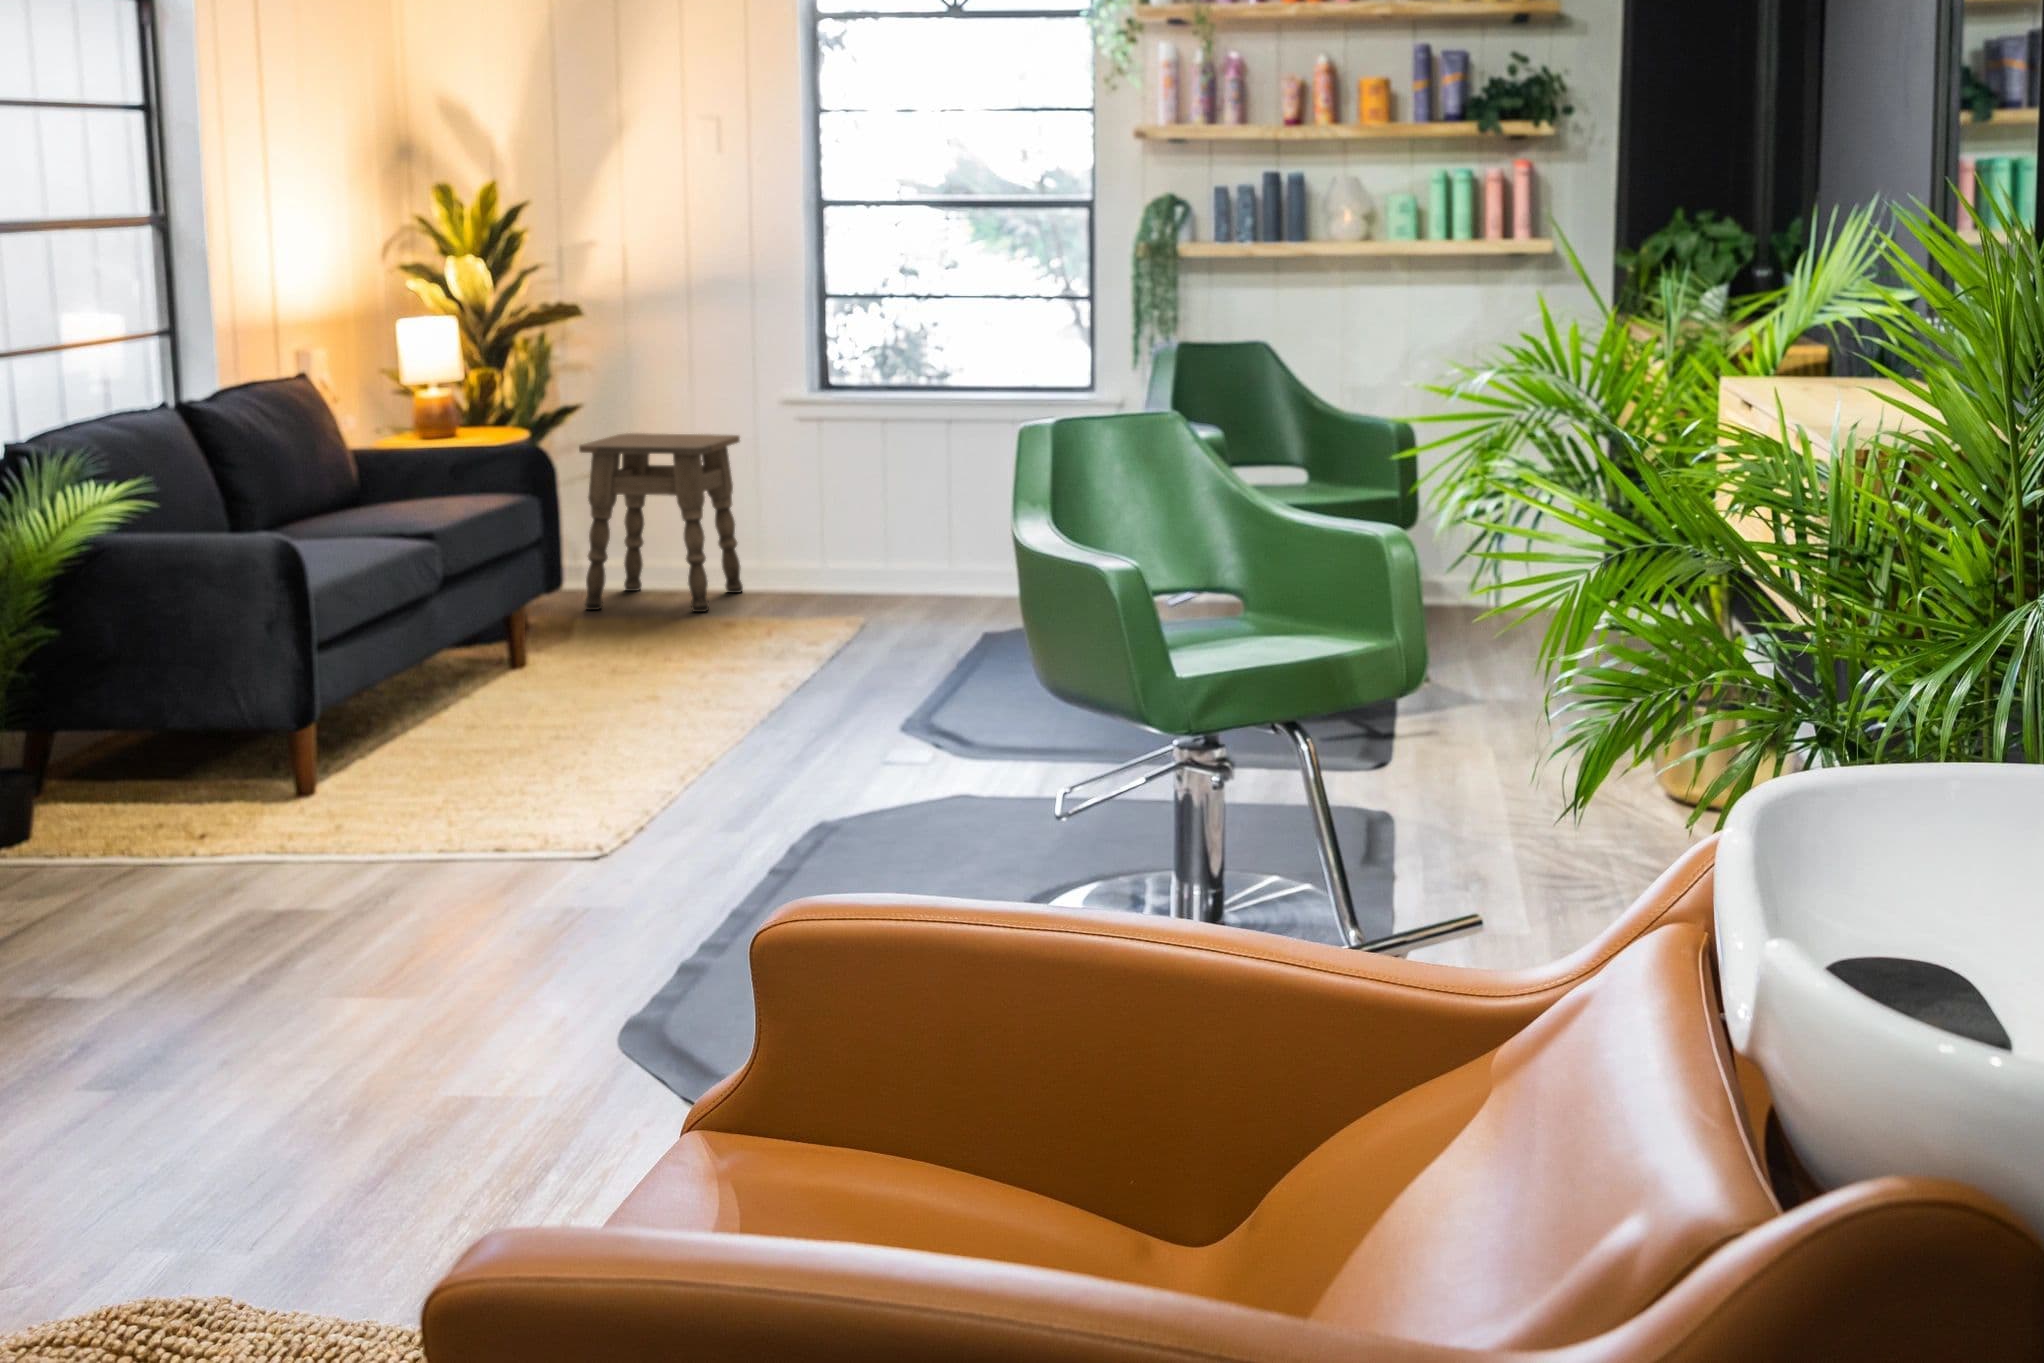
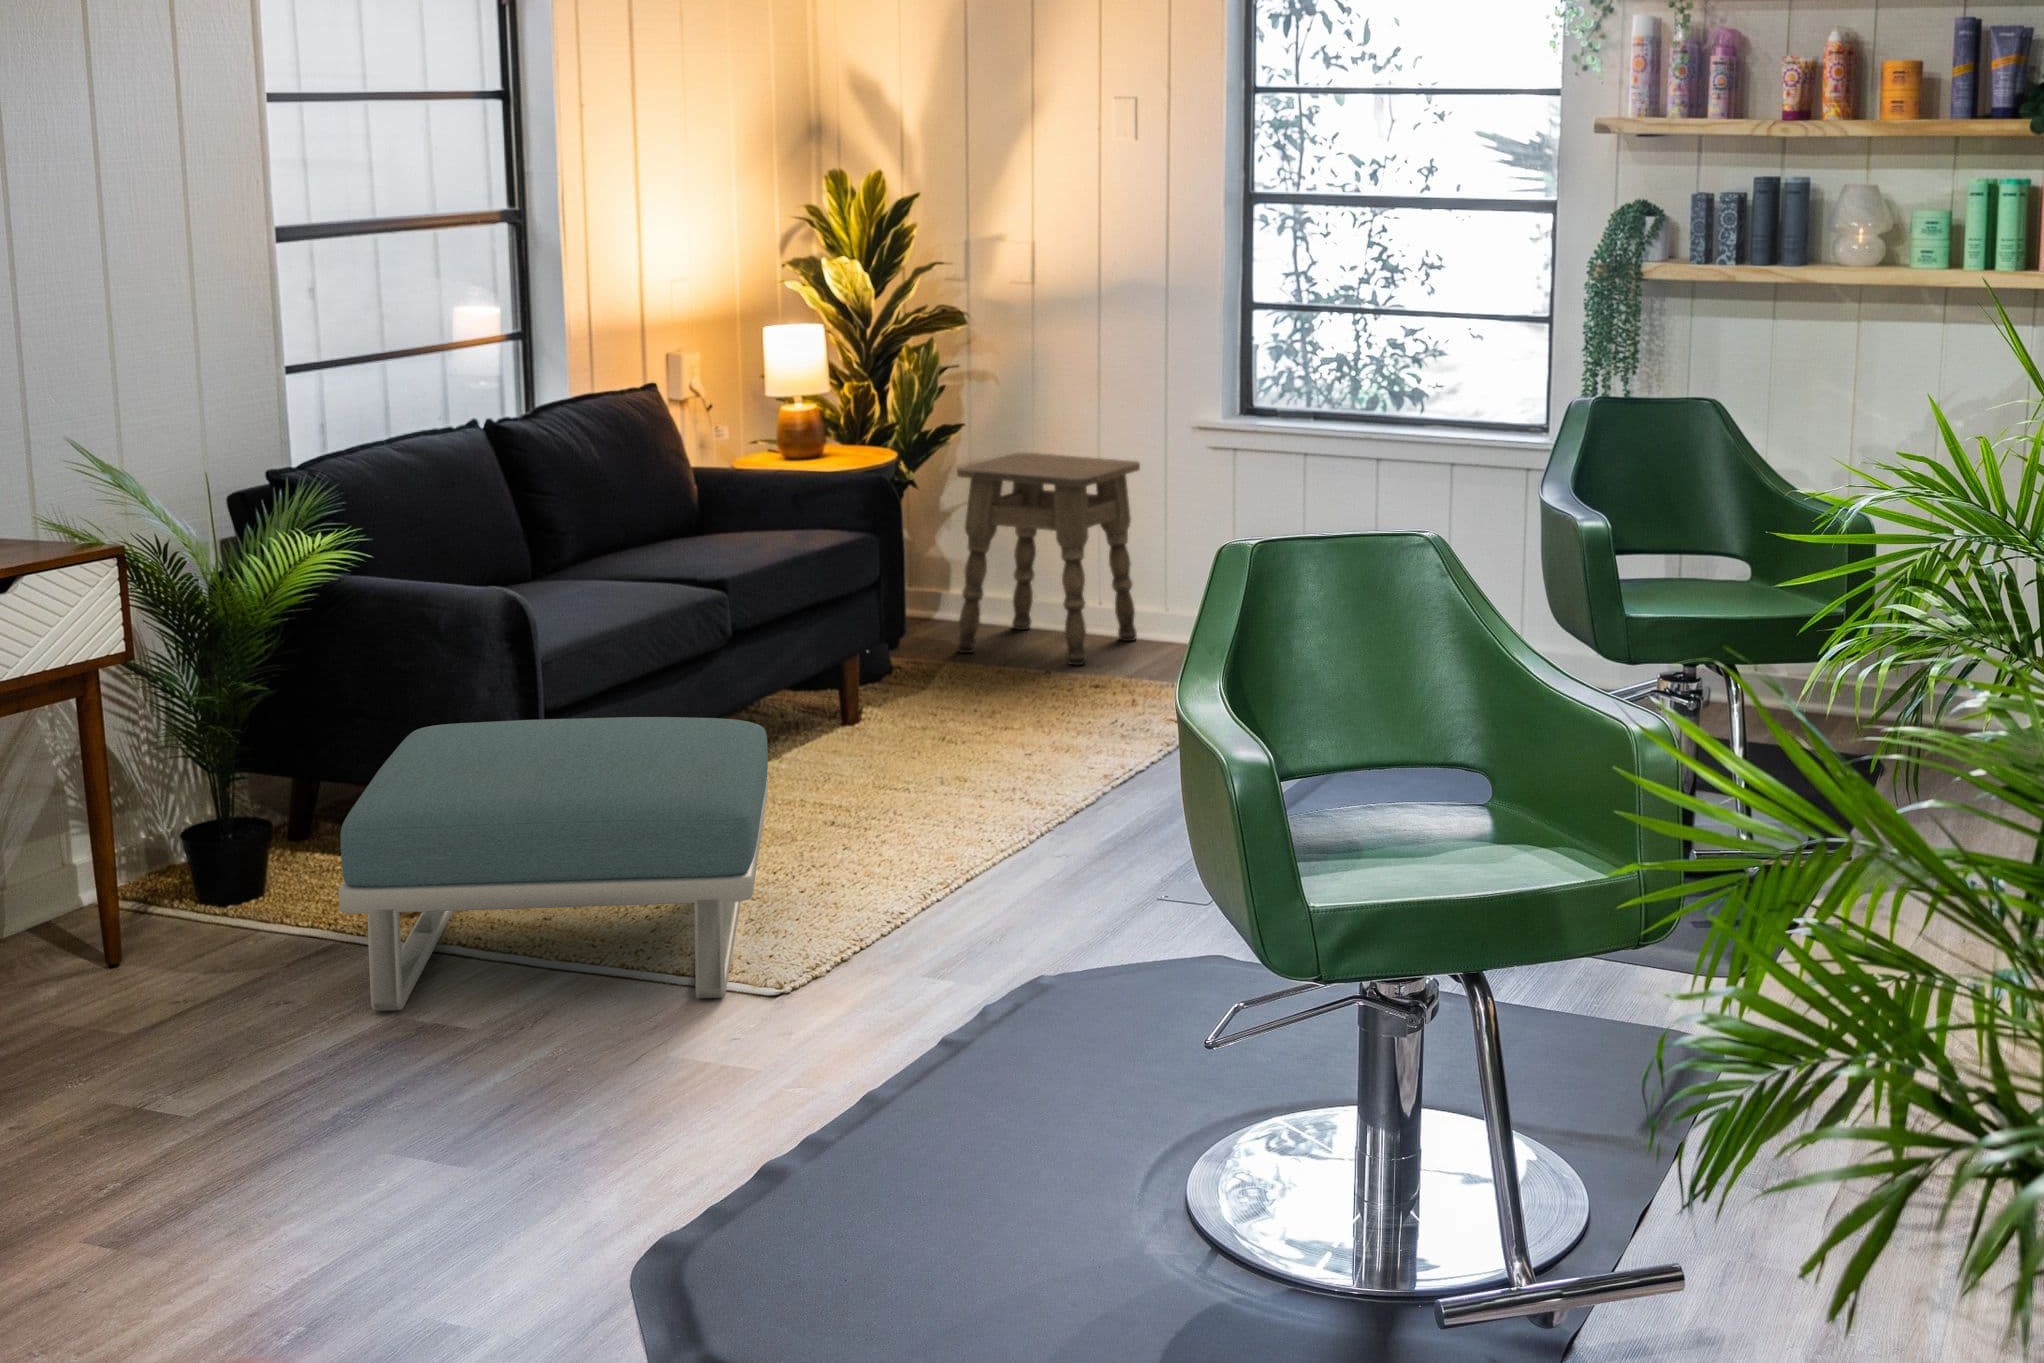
footstool: none [185,633,570,894] -> present [339,717,768,1011]

